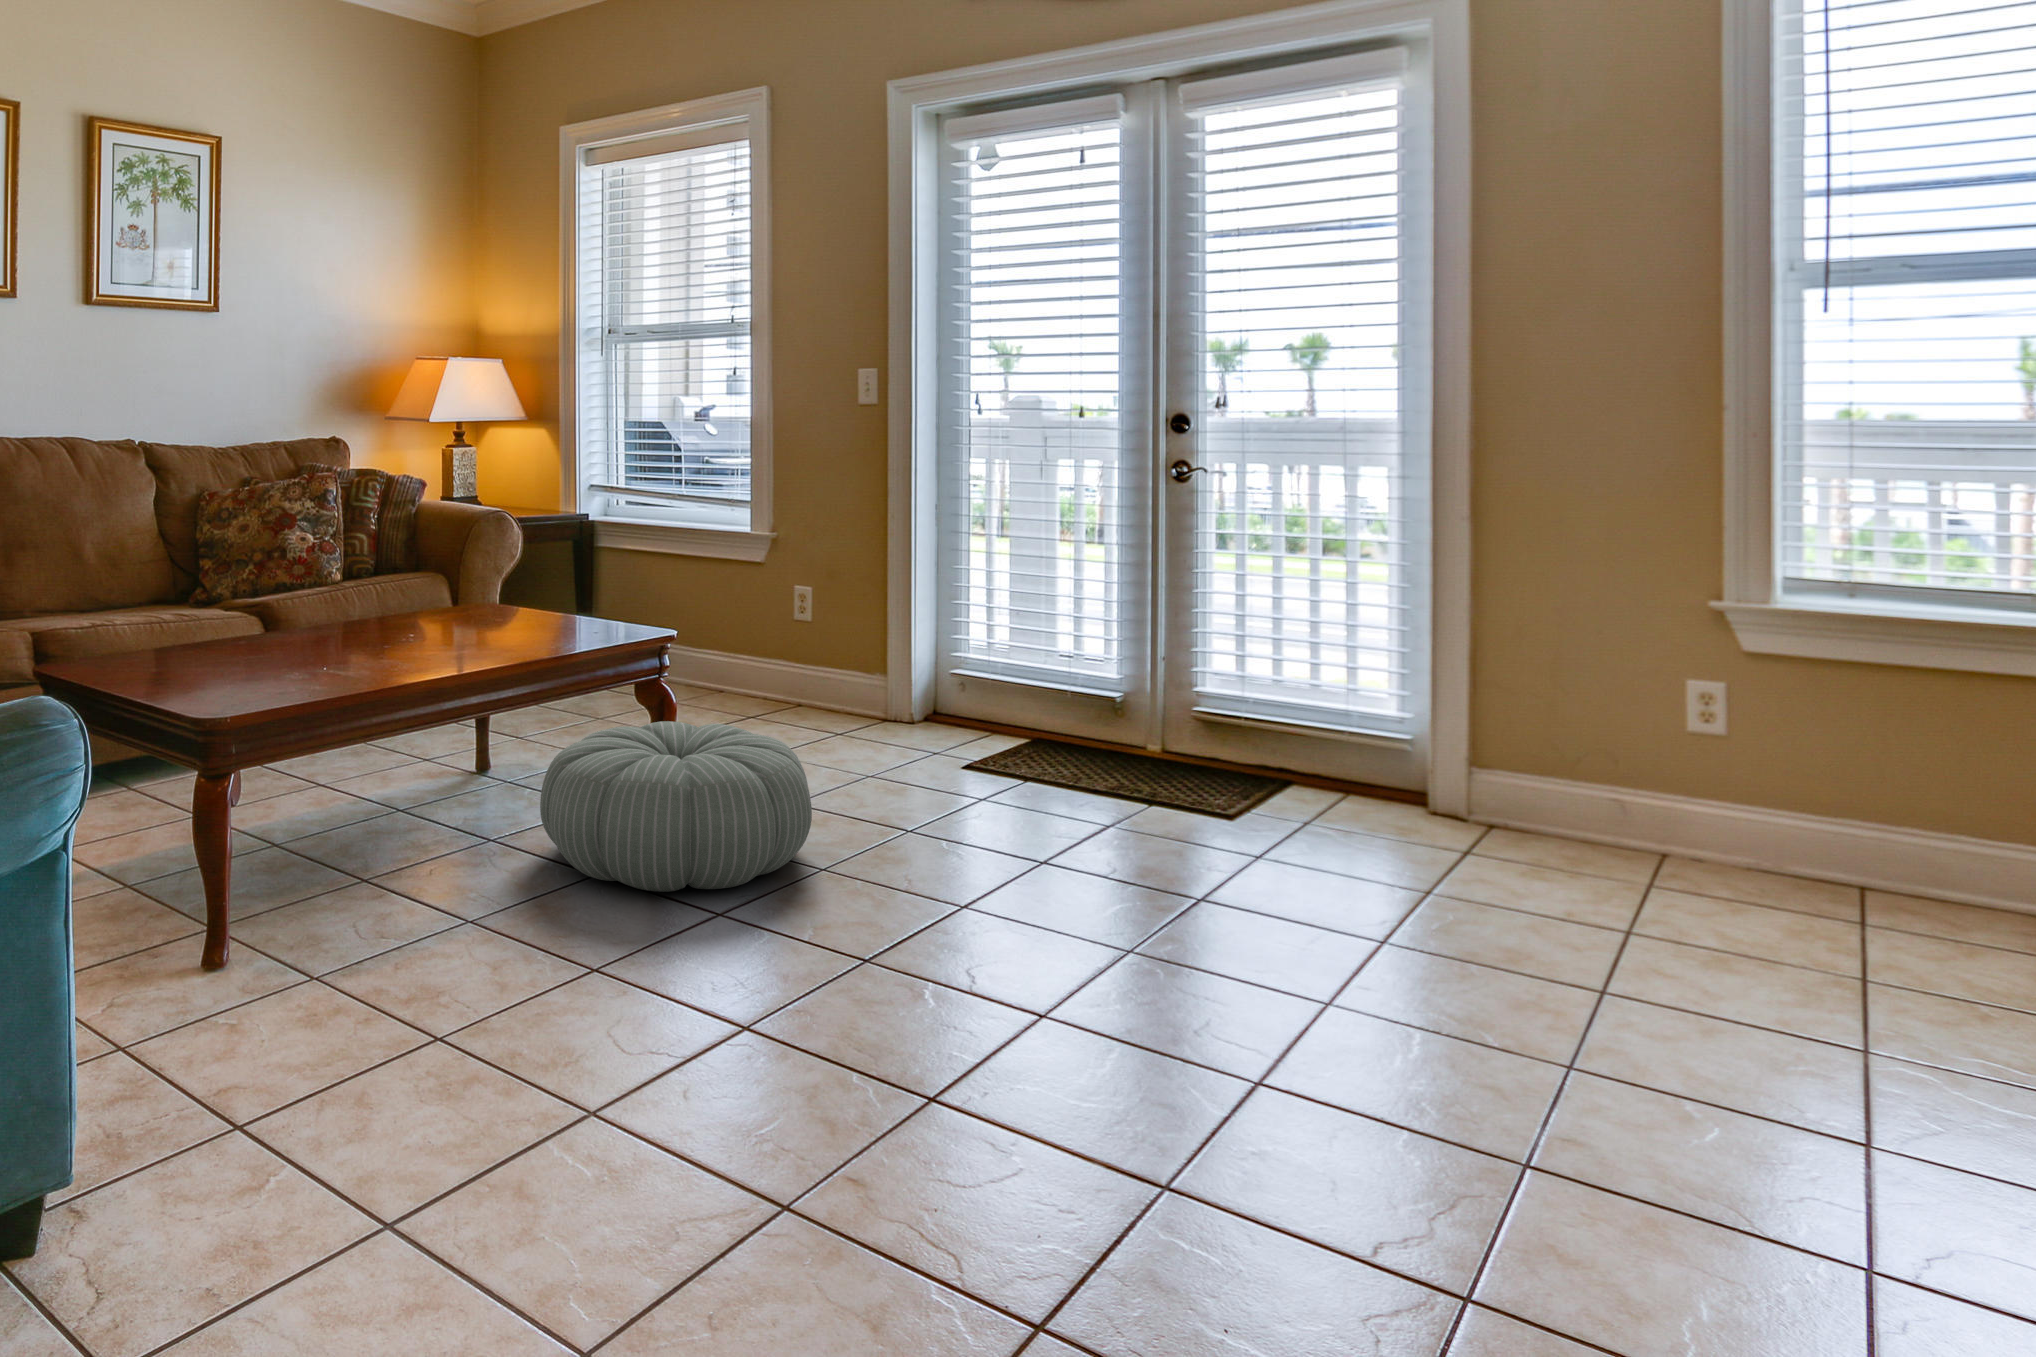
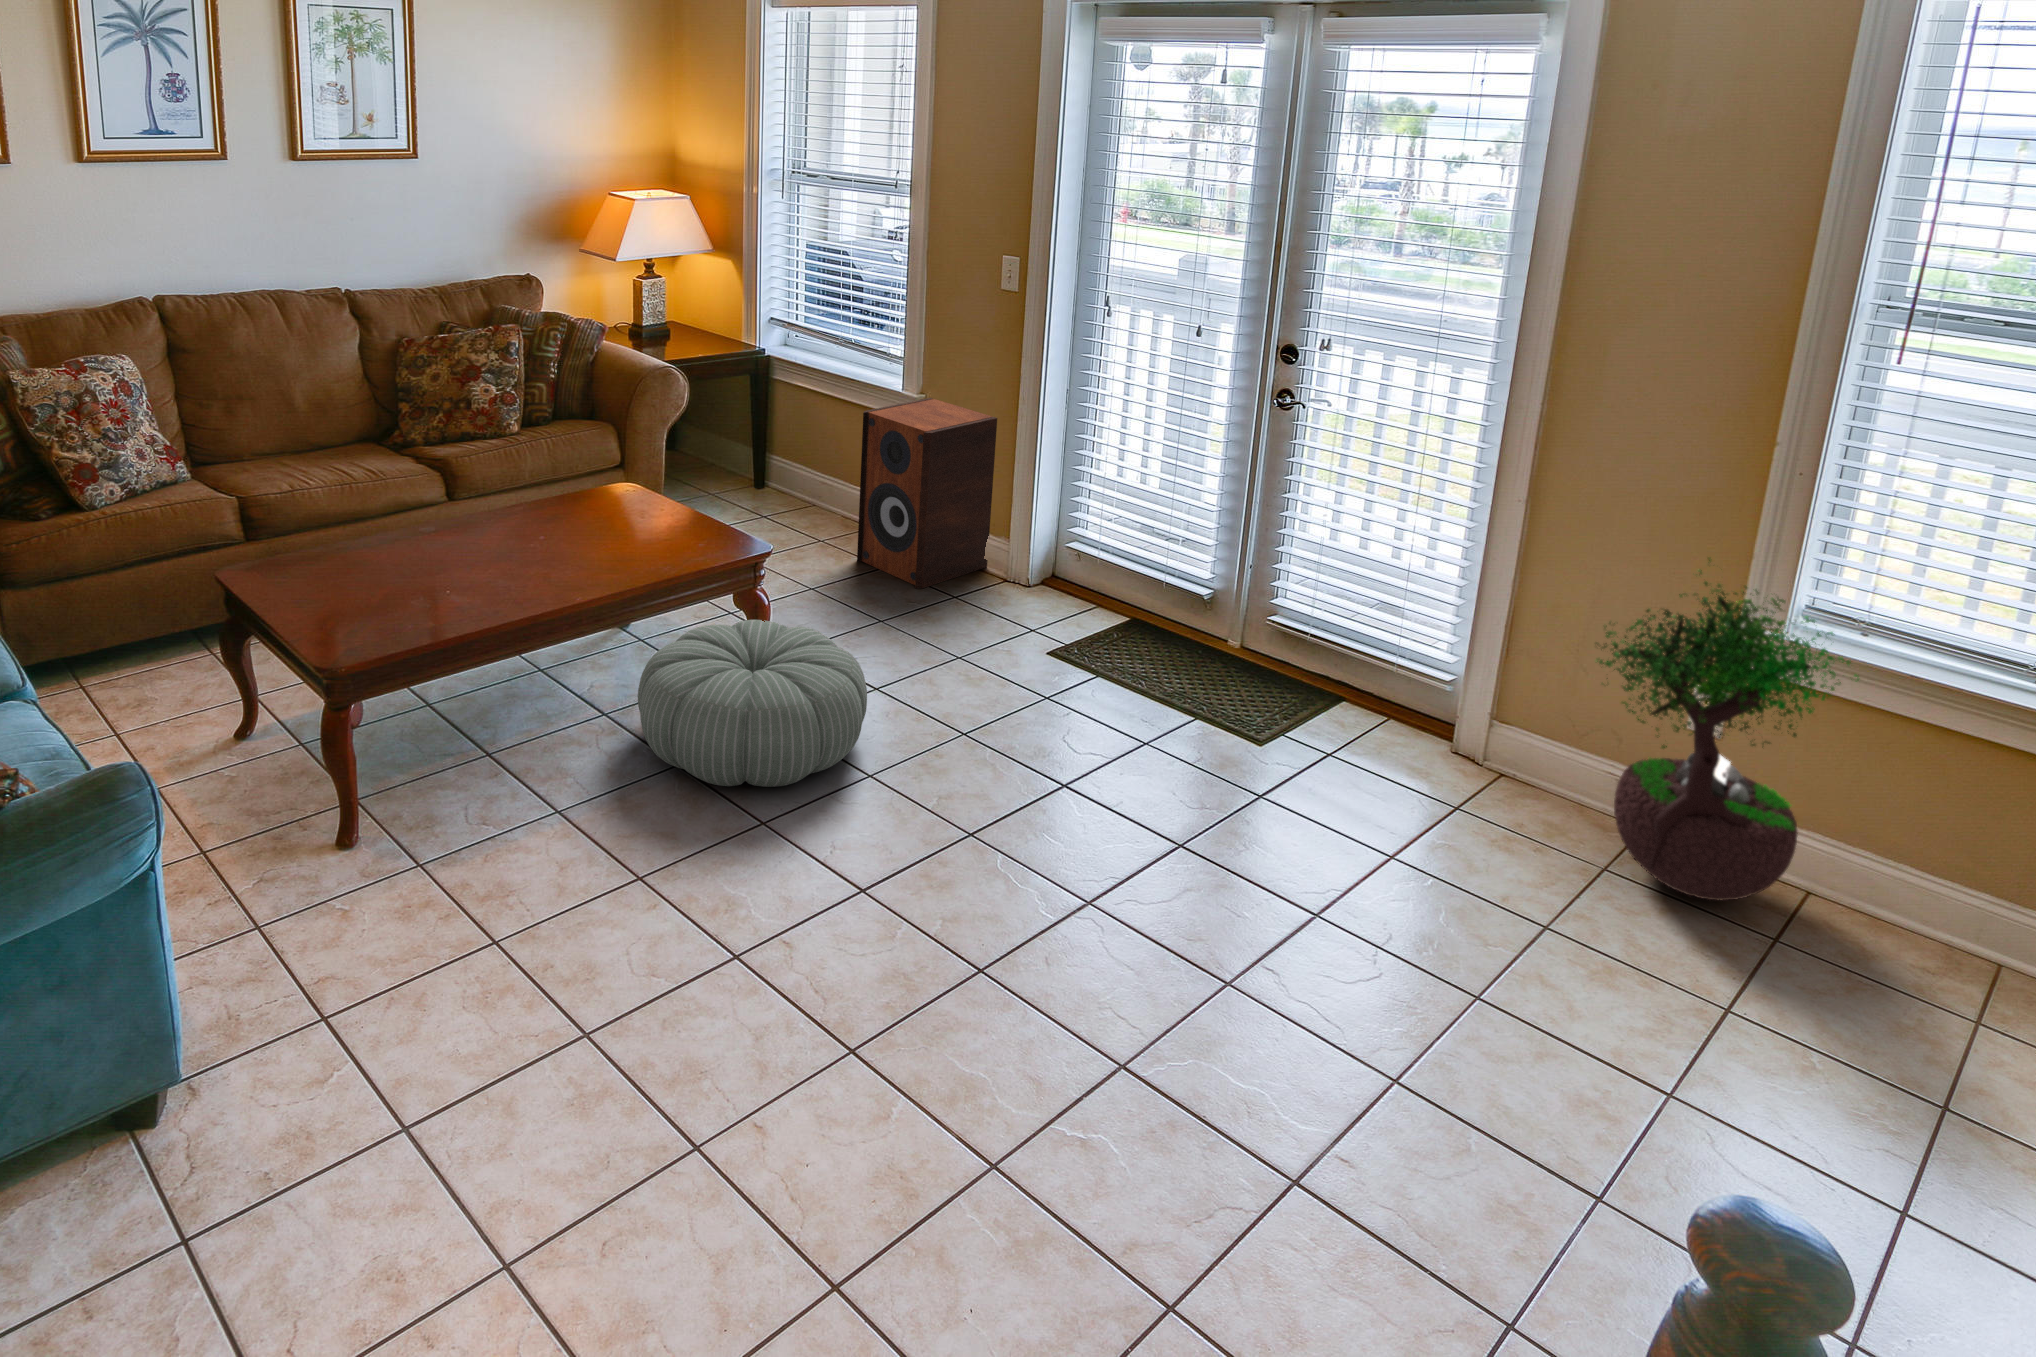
potted tree: none [1613,506,1918,907] -> present [1596,558,1859,901]
speaker: none [722,536,866,734] -> present [857,398,997,589]

